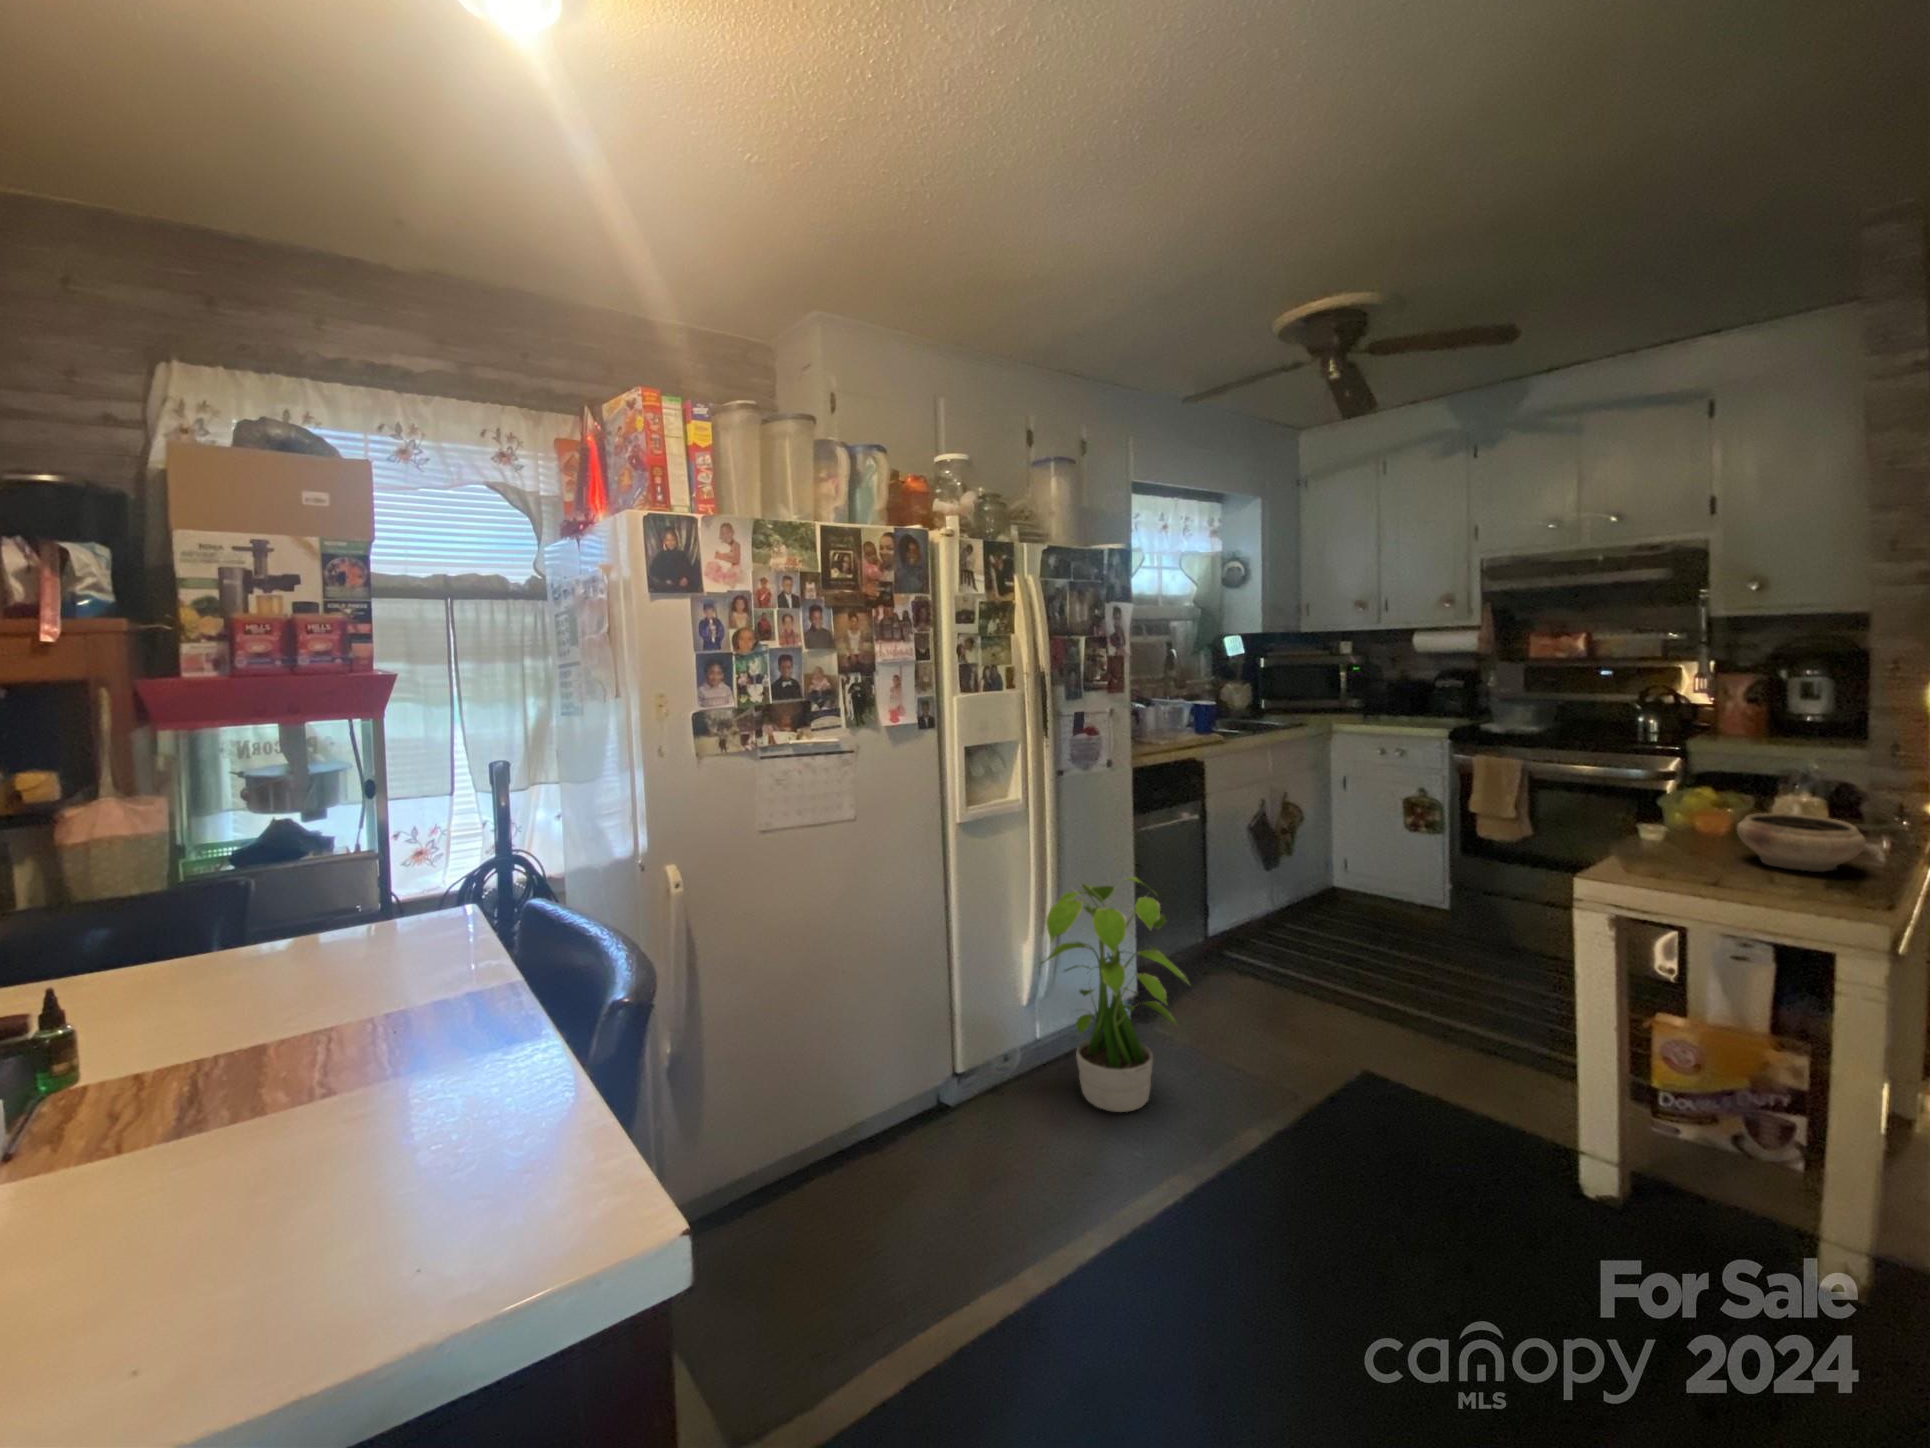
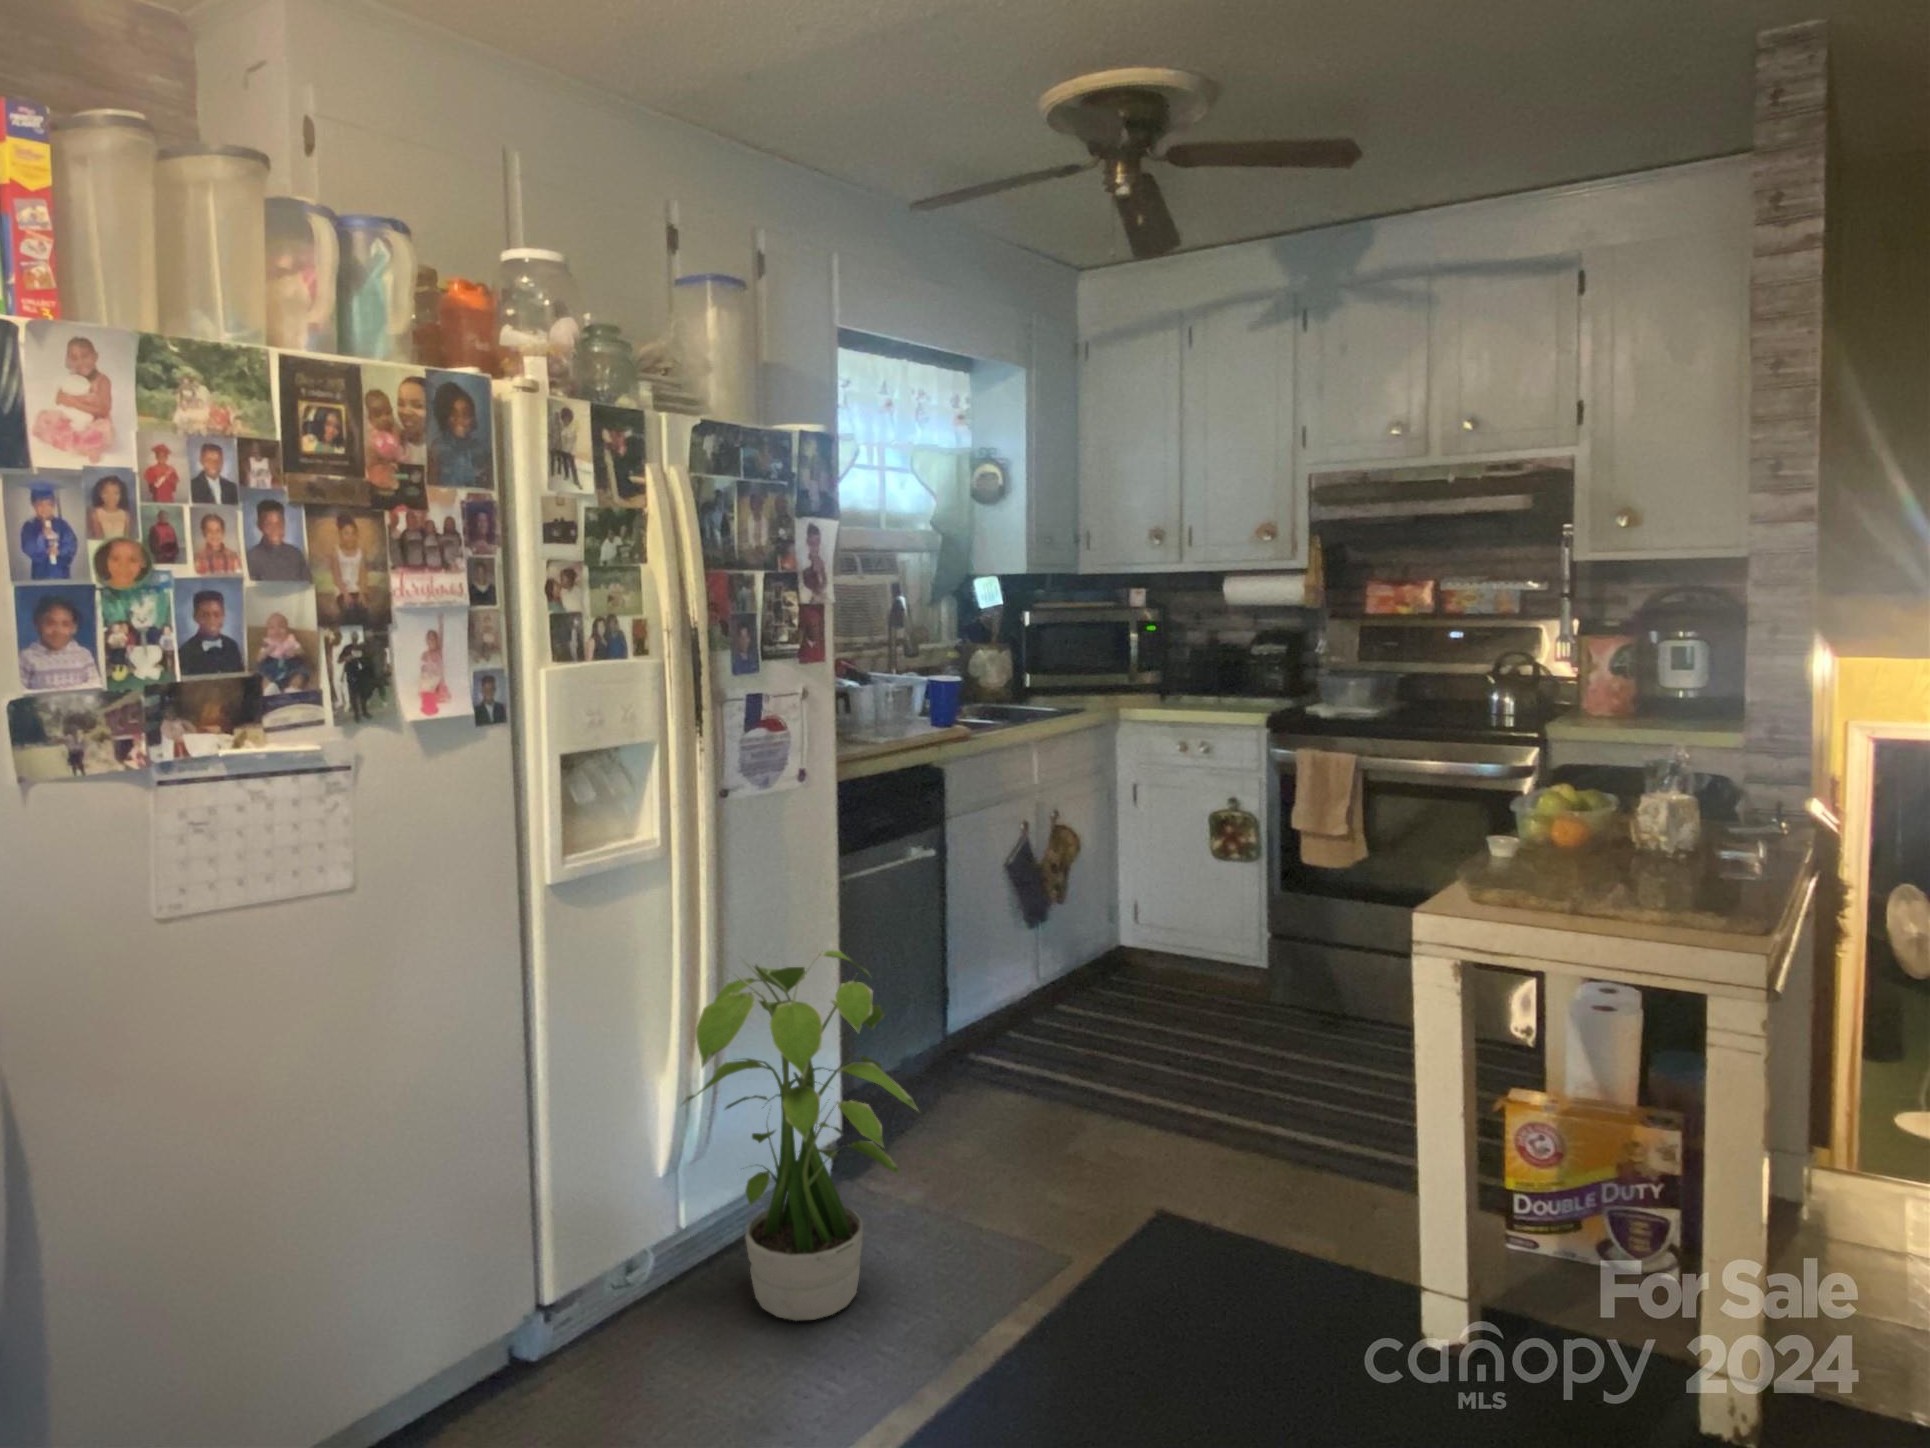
ceramic bowl: present [1737,813,1866,872] -> none [1606,817,1741,893]

